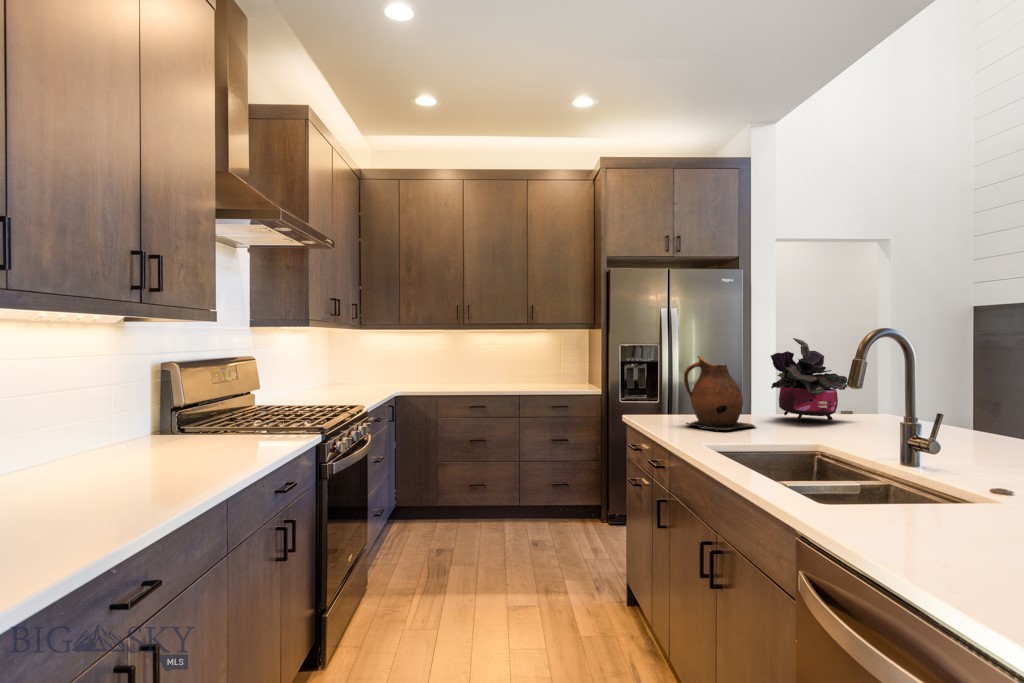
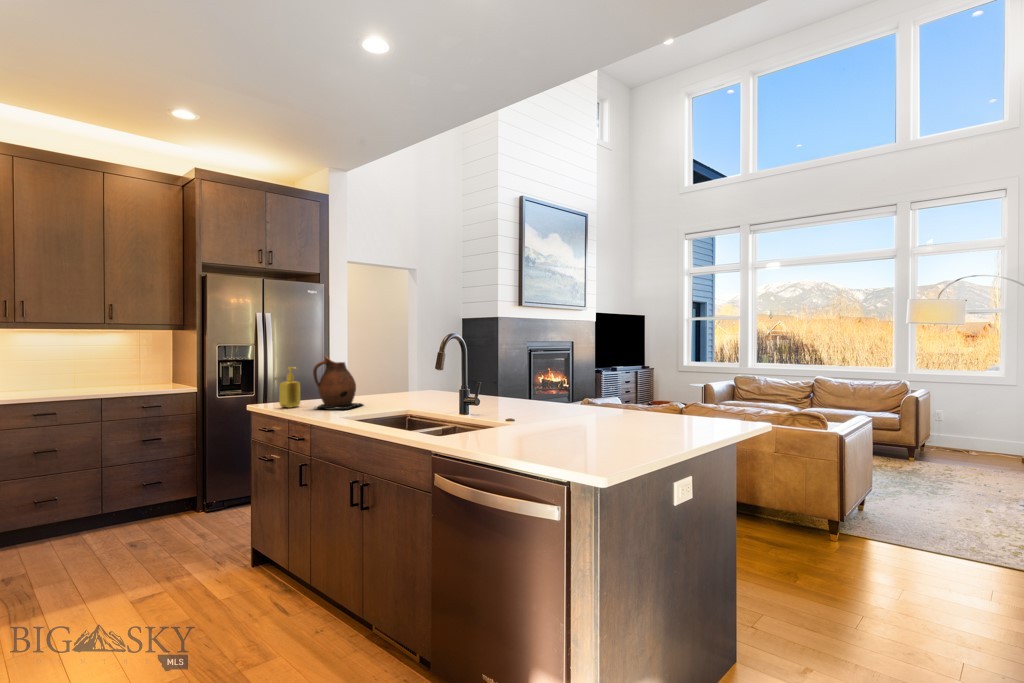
potted plant: present [771,338,847,421] -> none [368,342,413,399]
soap dispenser: none [648,369,673,421] -> present [279,367,300,408]

